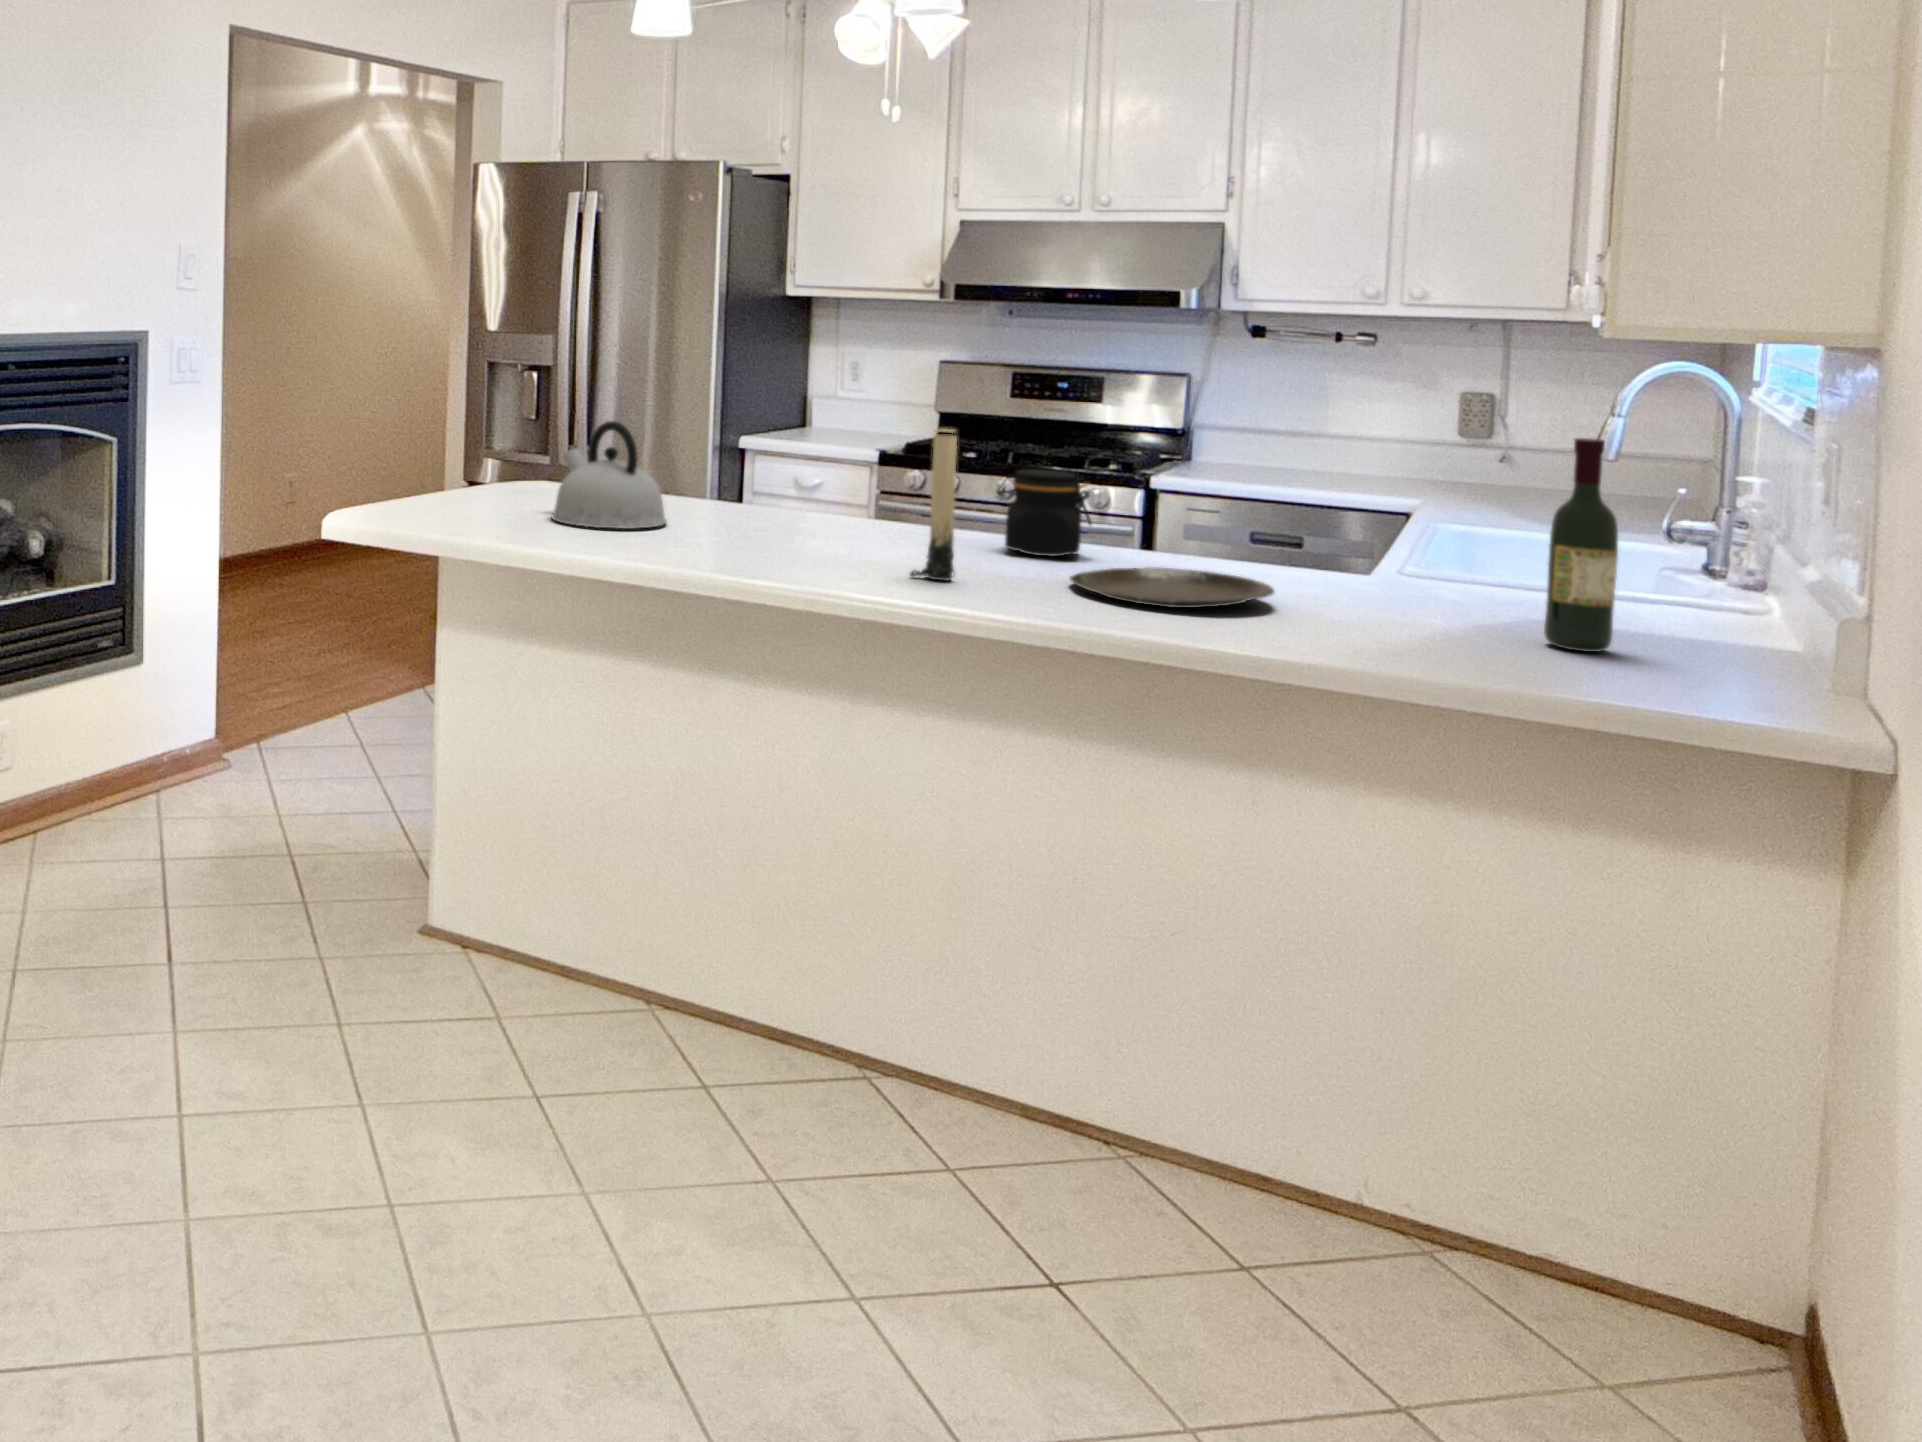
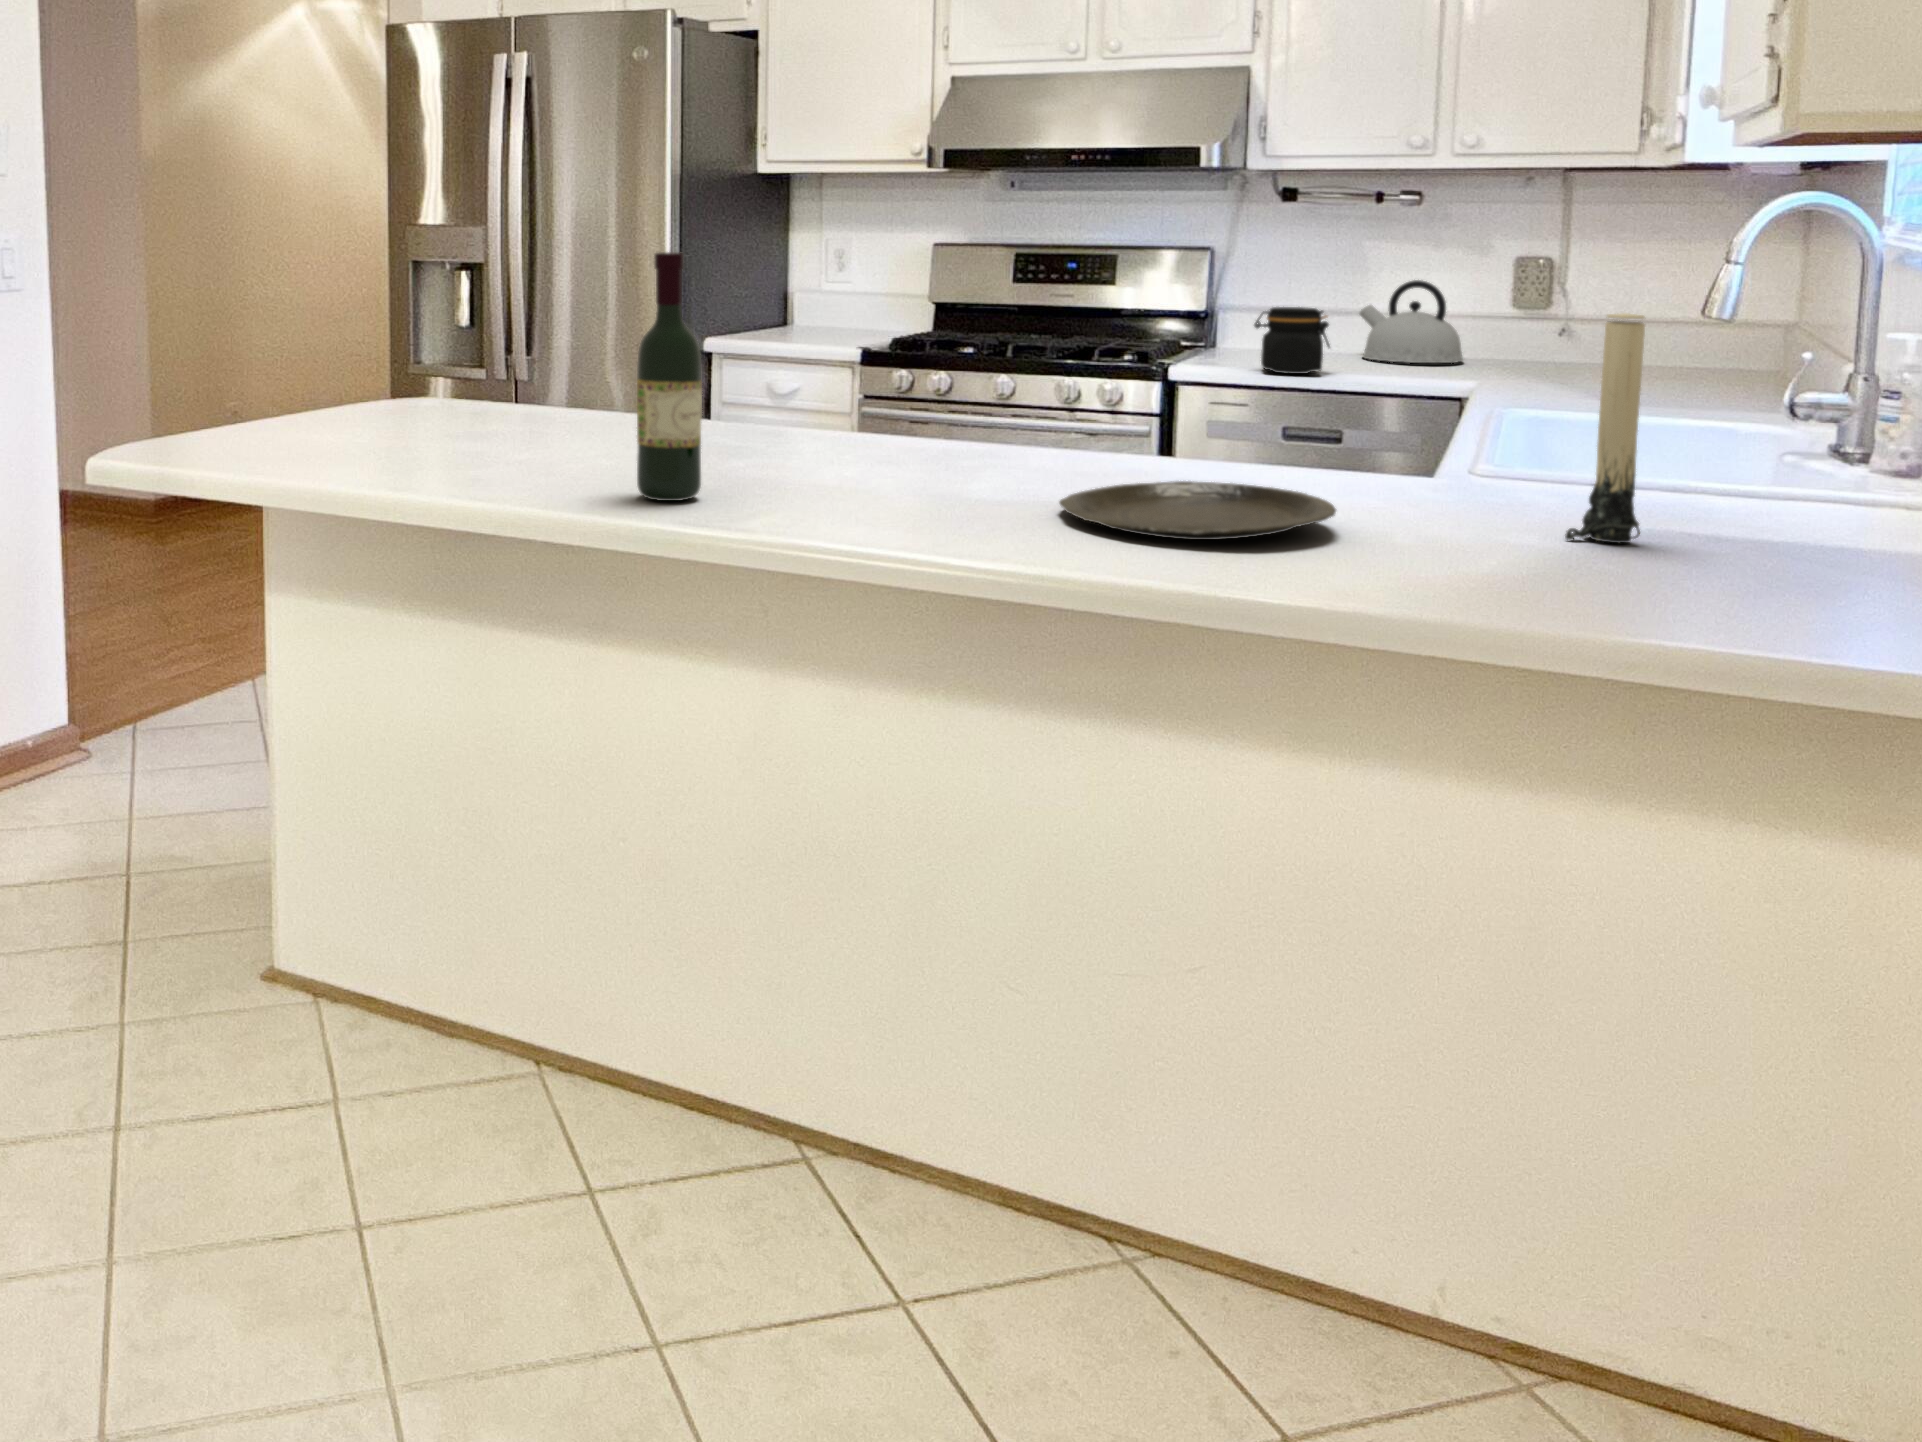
kettle: present [552,421,667,529] -> present [1359,280,1463,363]
candle: present [910,429,957,581] -> present [1565,313,1645,543]
wine bottle: present [1544,438,1618,652] -> present [637,252,702,501]
jar: present [997,469,1092,556] -> present [1254,307,1330,374]

